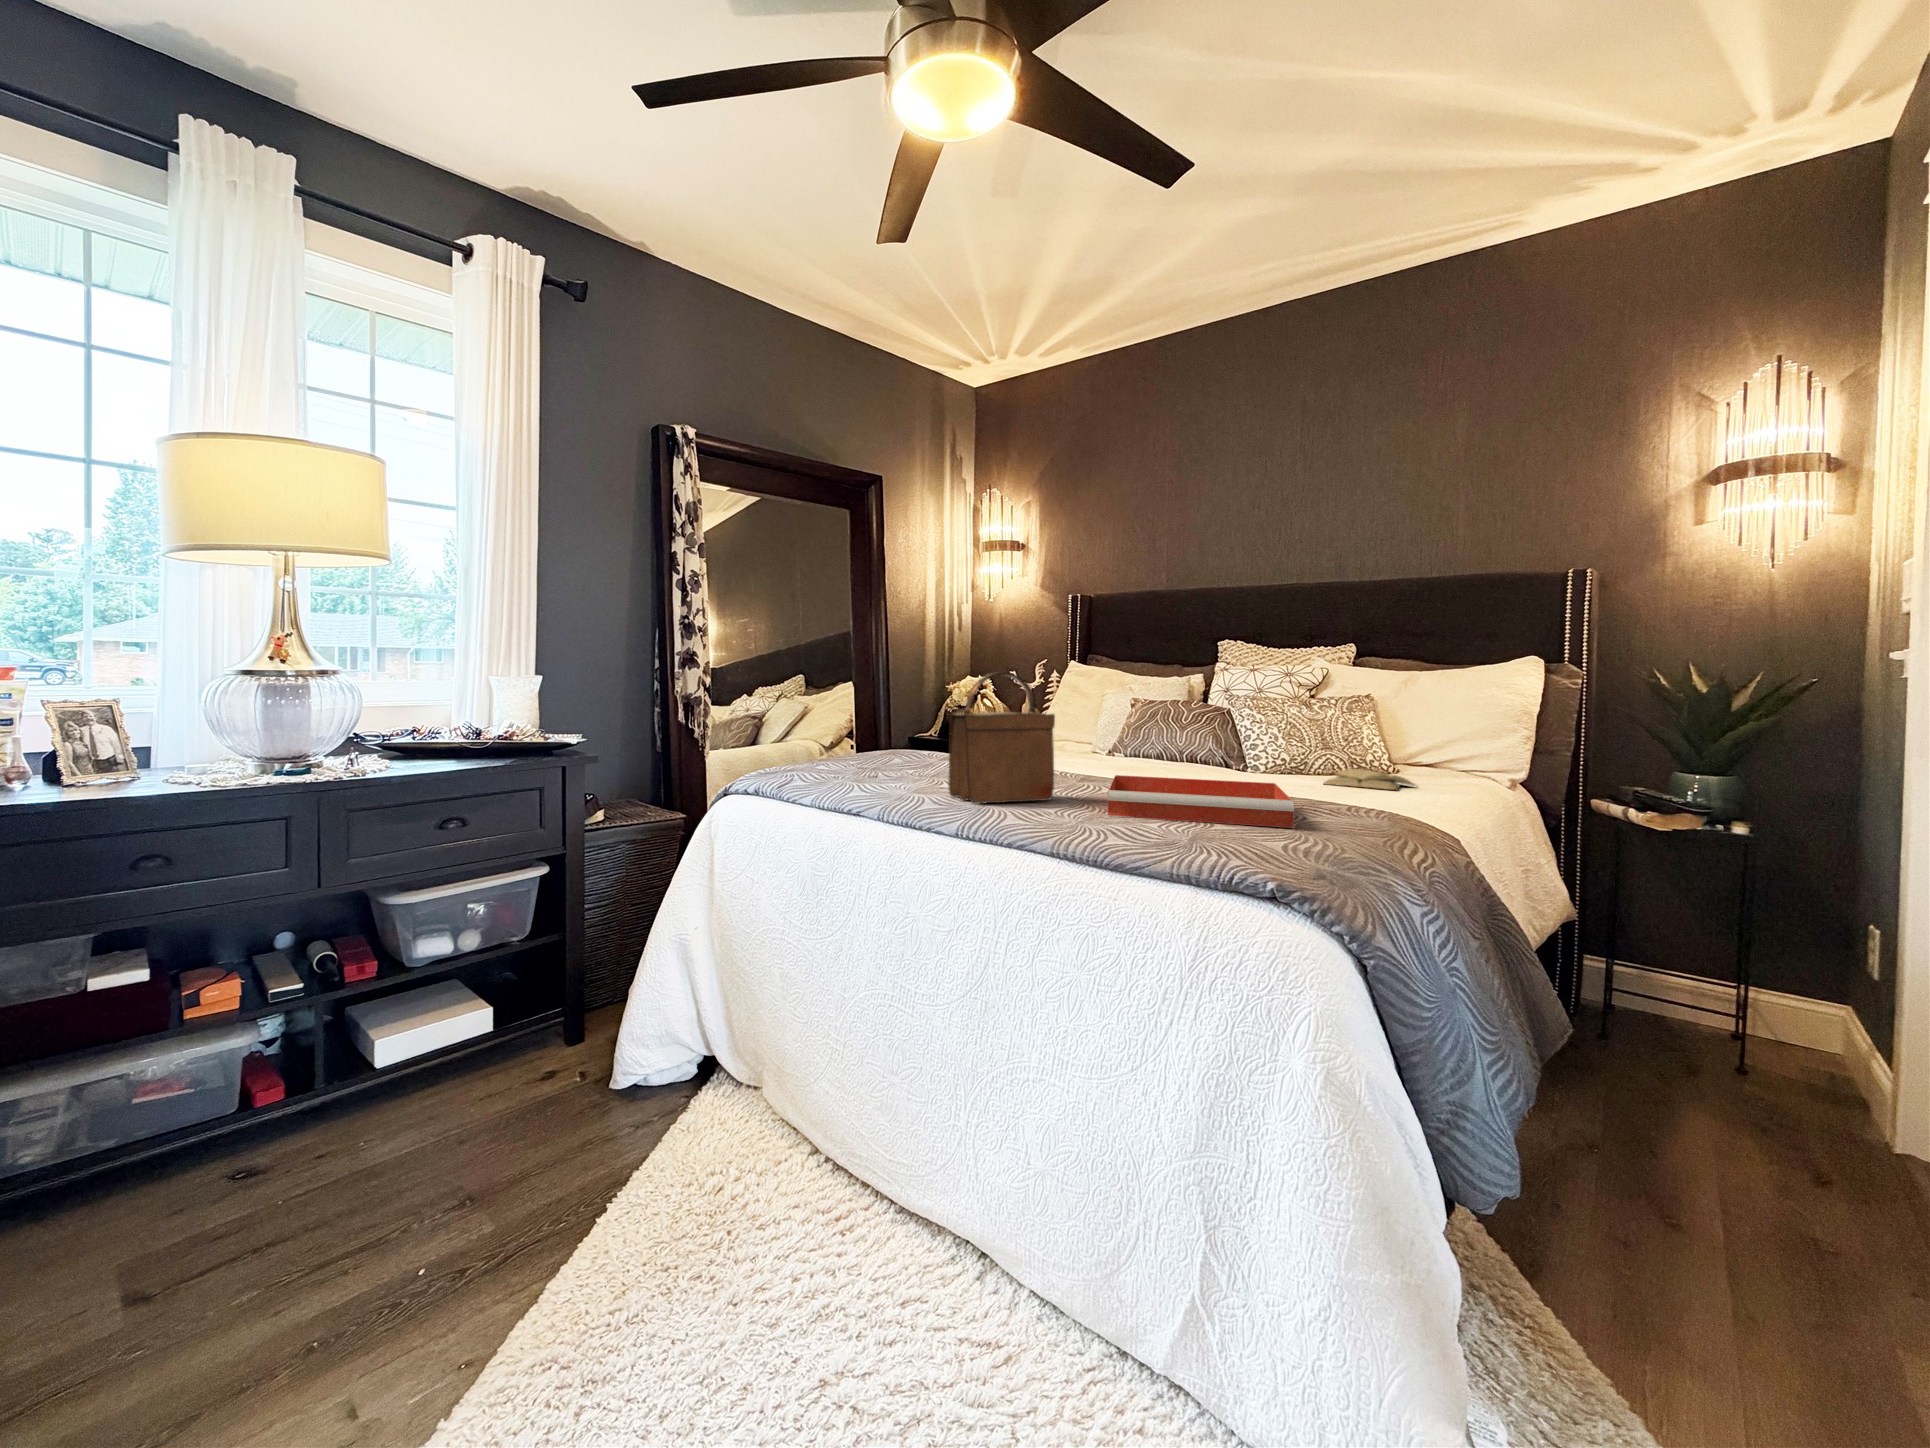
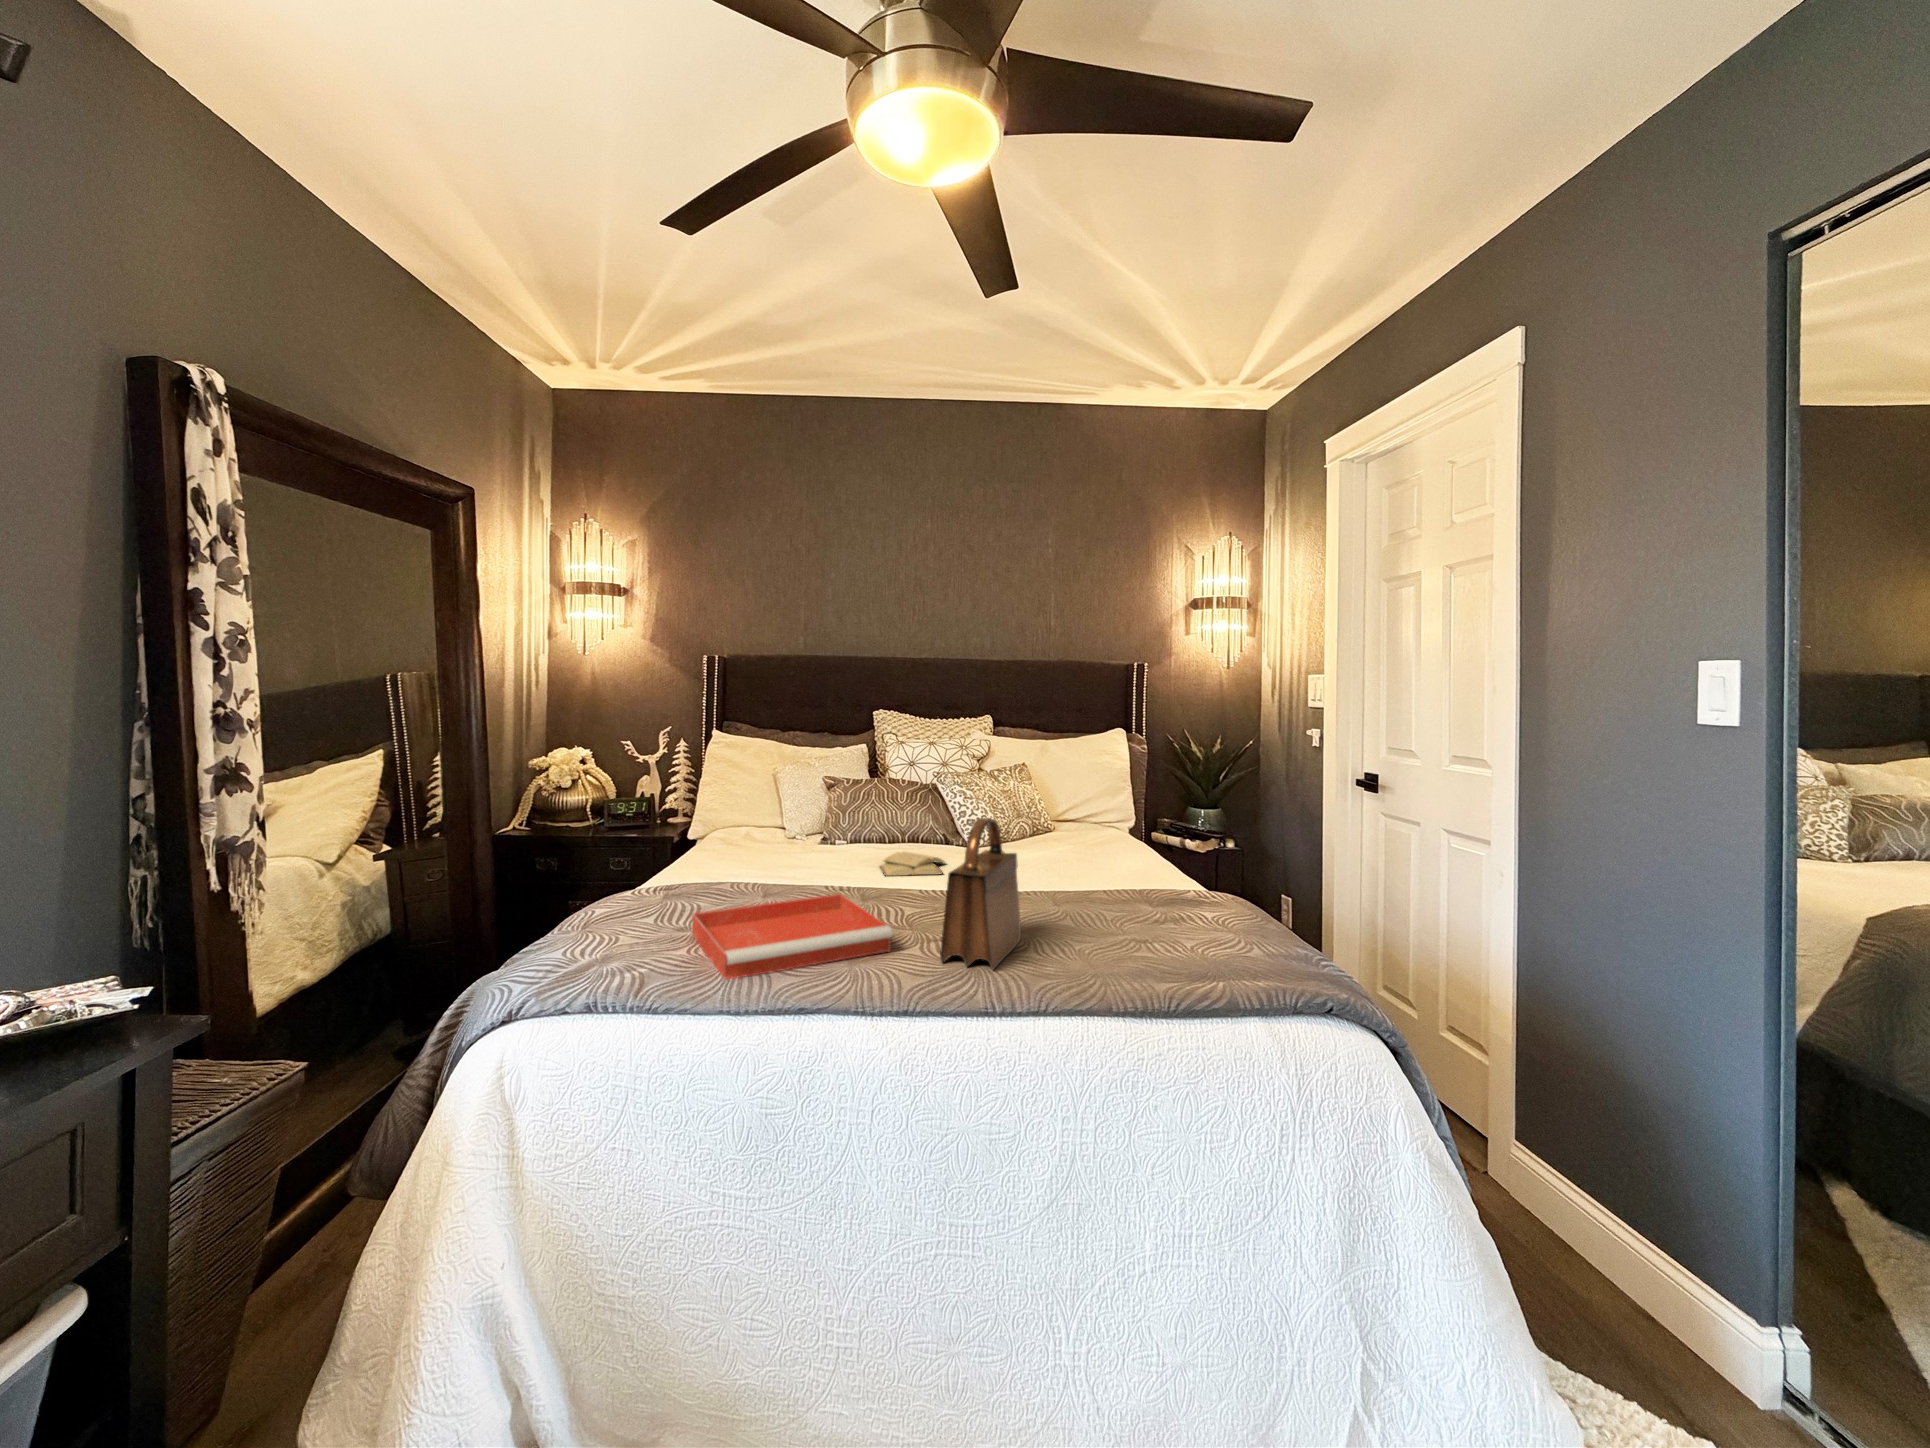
diary: present [1325,769,1415,790] -> present [880,852,945,876]
tray: present [1107,775,1294,828] -> present [692,894,893,979]

